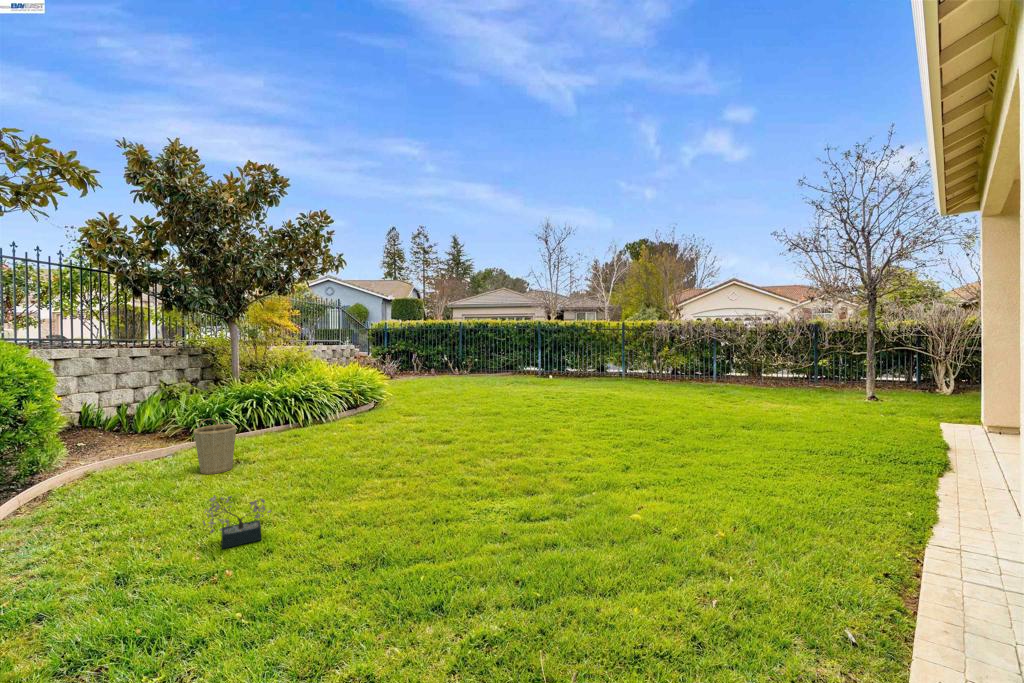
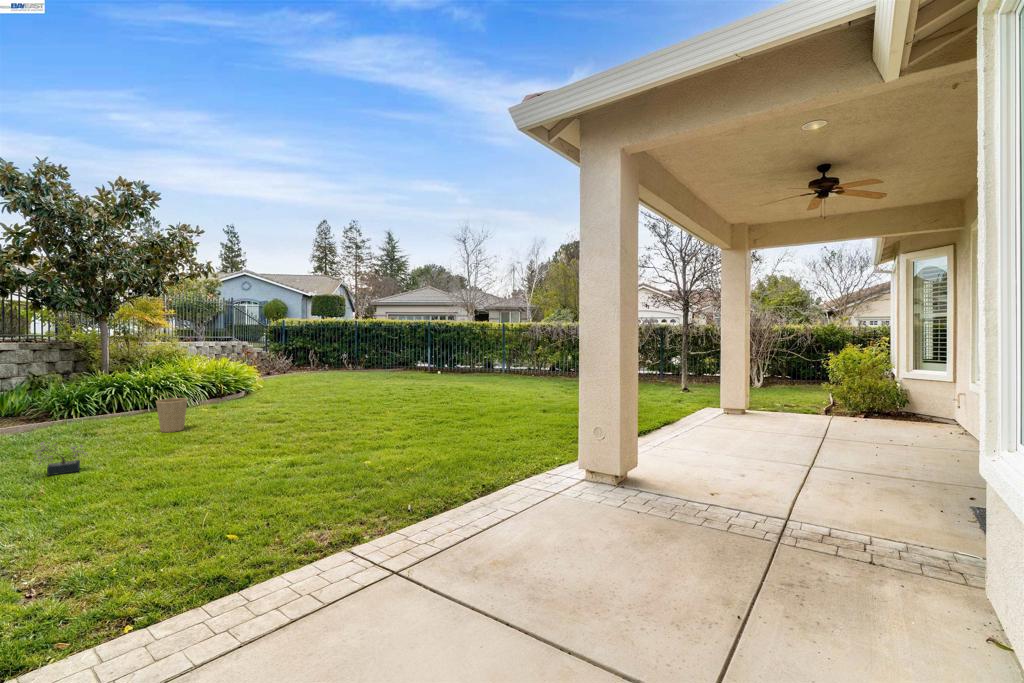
basket: present [194,419,237,474] -> present [156,397,188,432]

